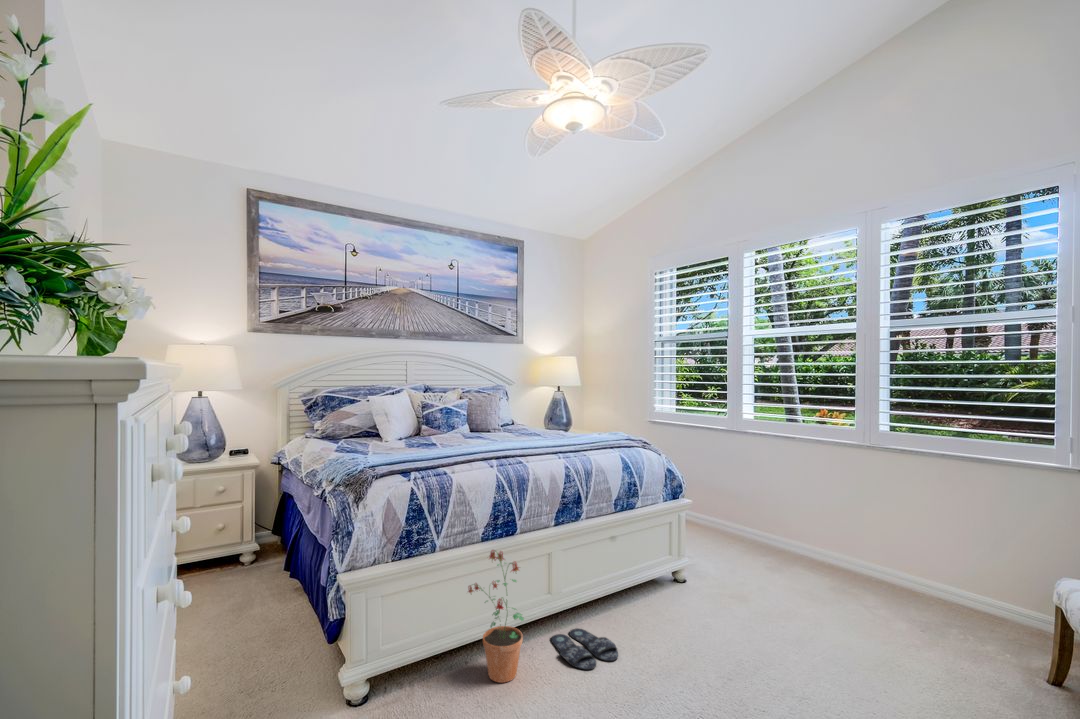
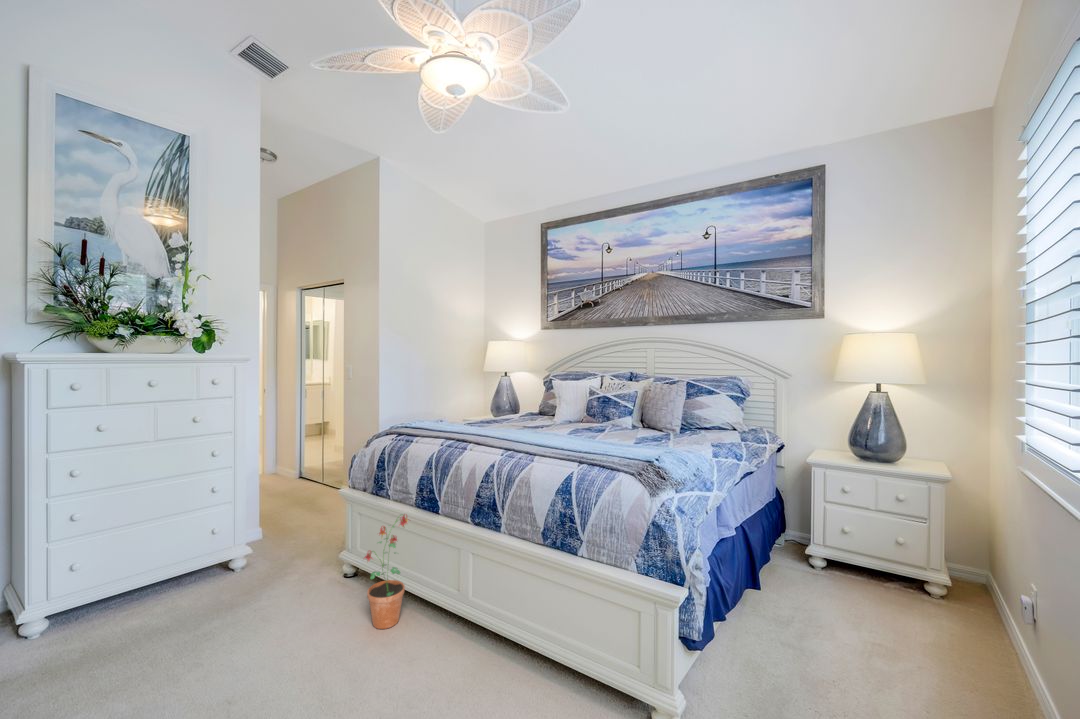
slippers: present [551,628,618,670] -> none [394,635,476,691]

